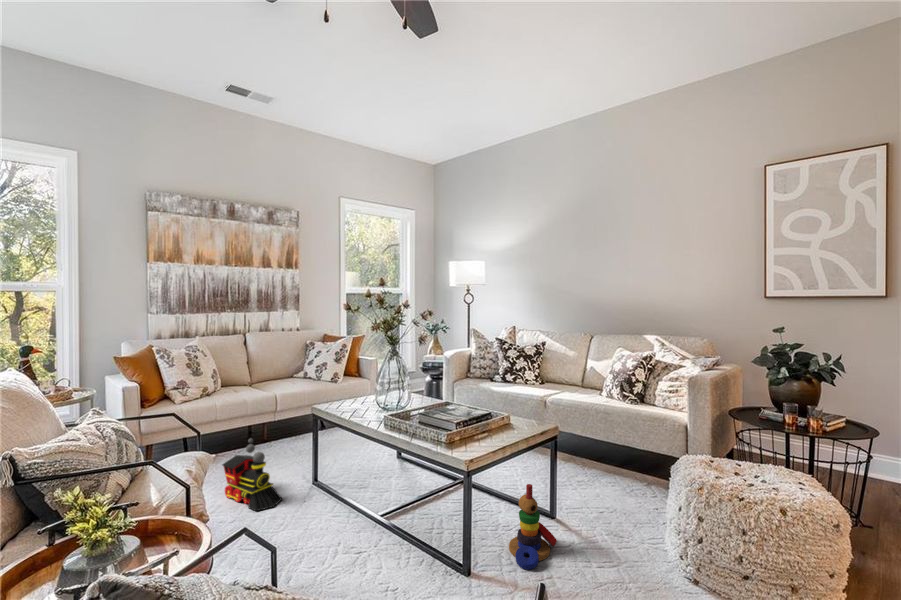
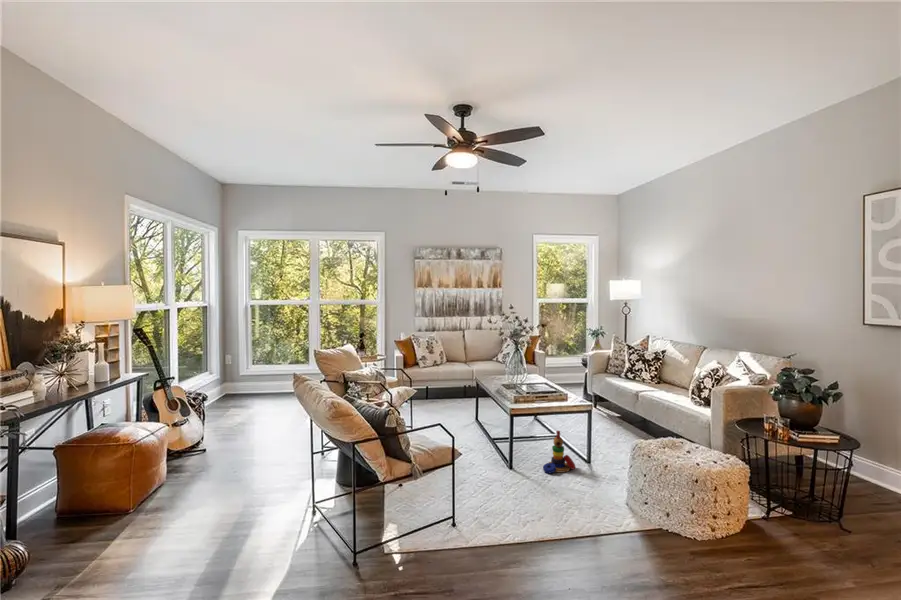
toy train: present [223,438,282,511] -> none [432,389,457,426]

